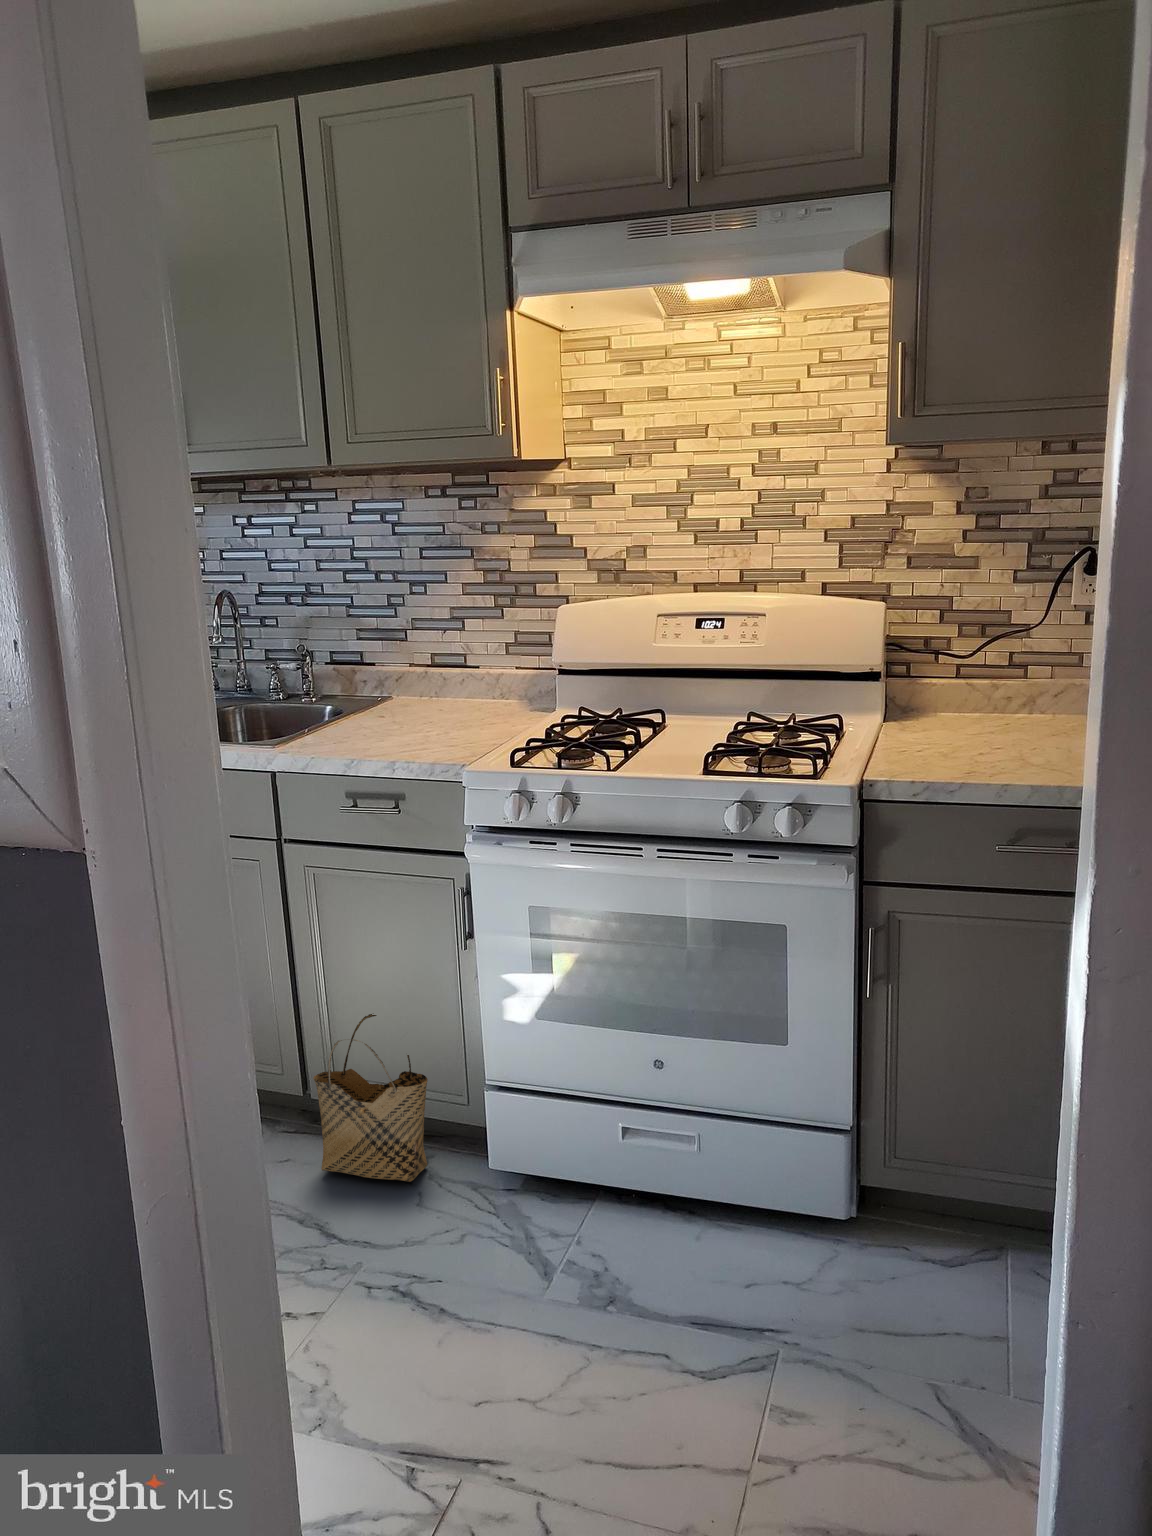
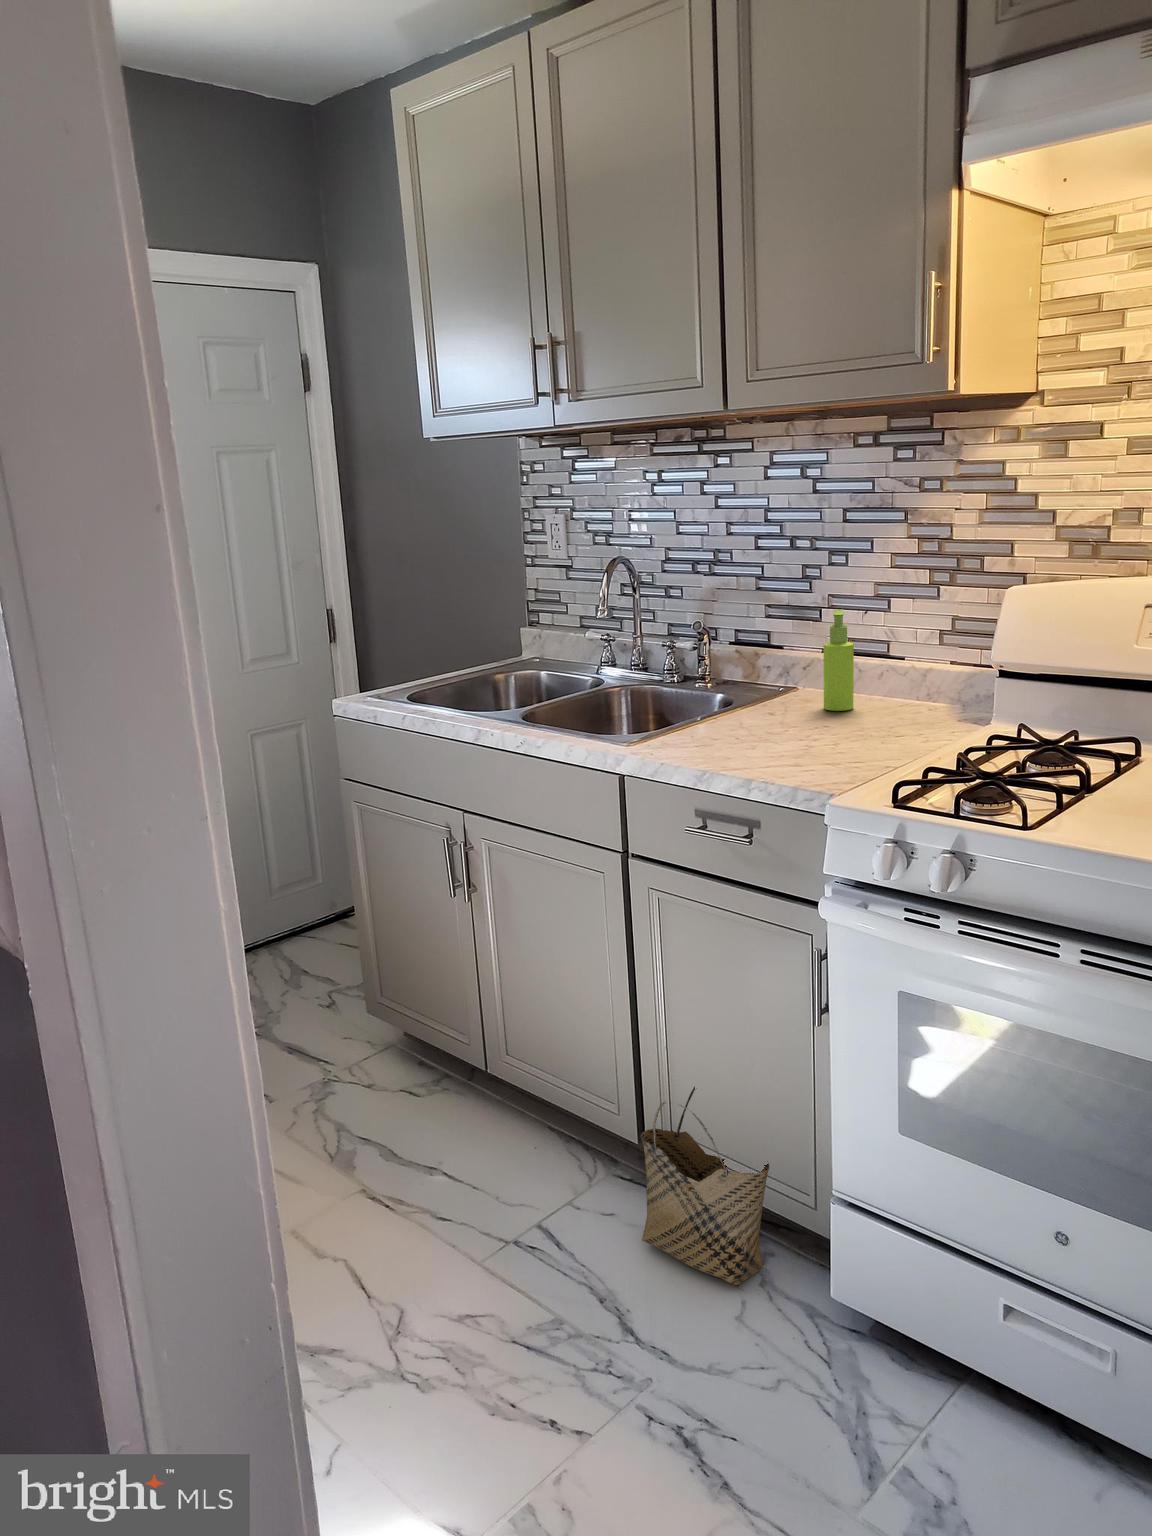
soap dispenser: none [417,628,444,710] -> present [824,609,854,711]

